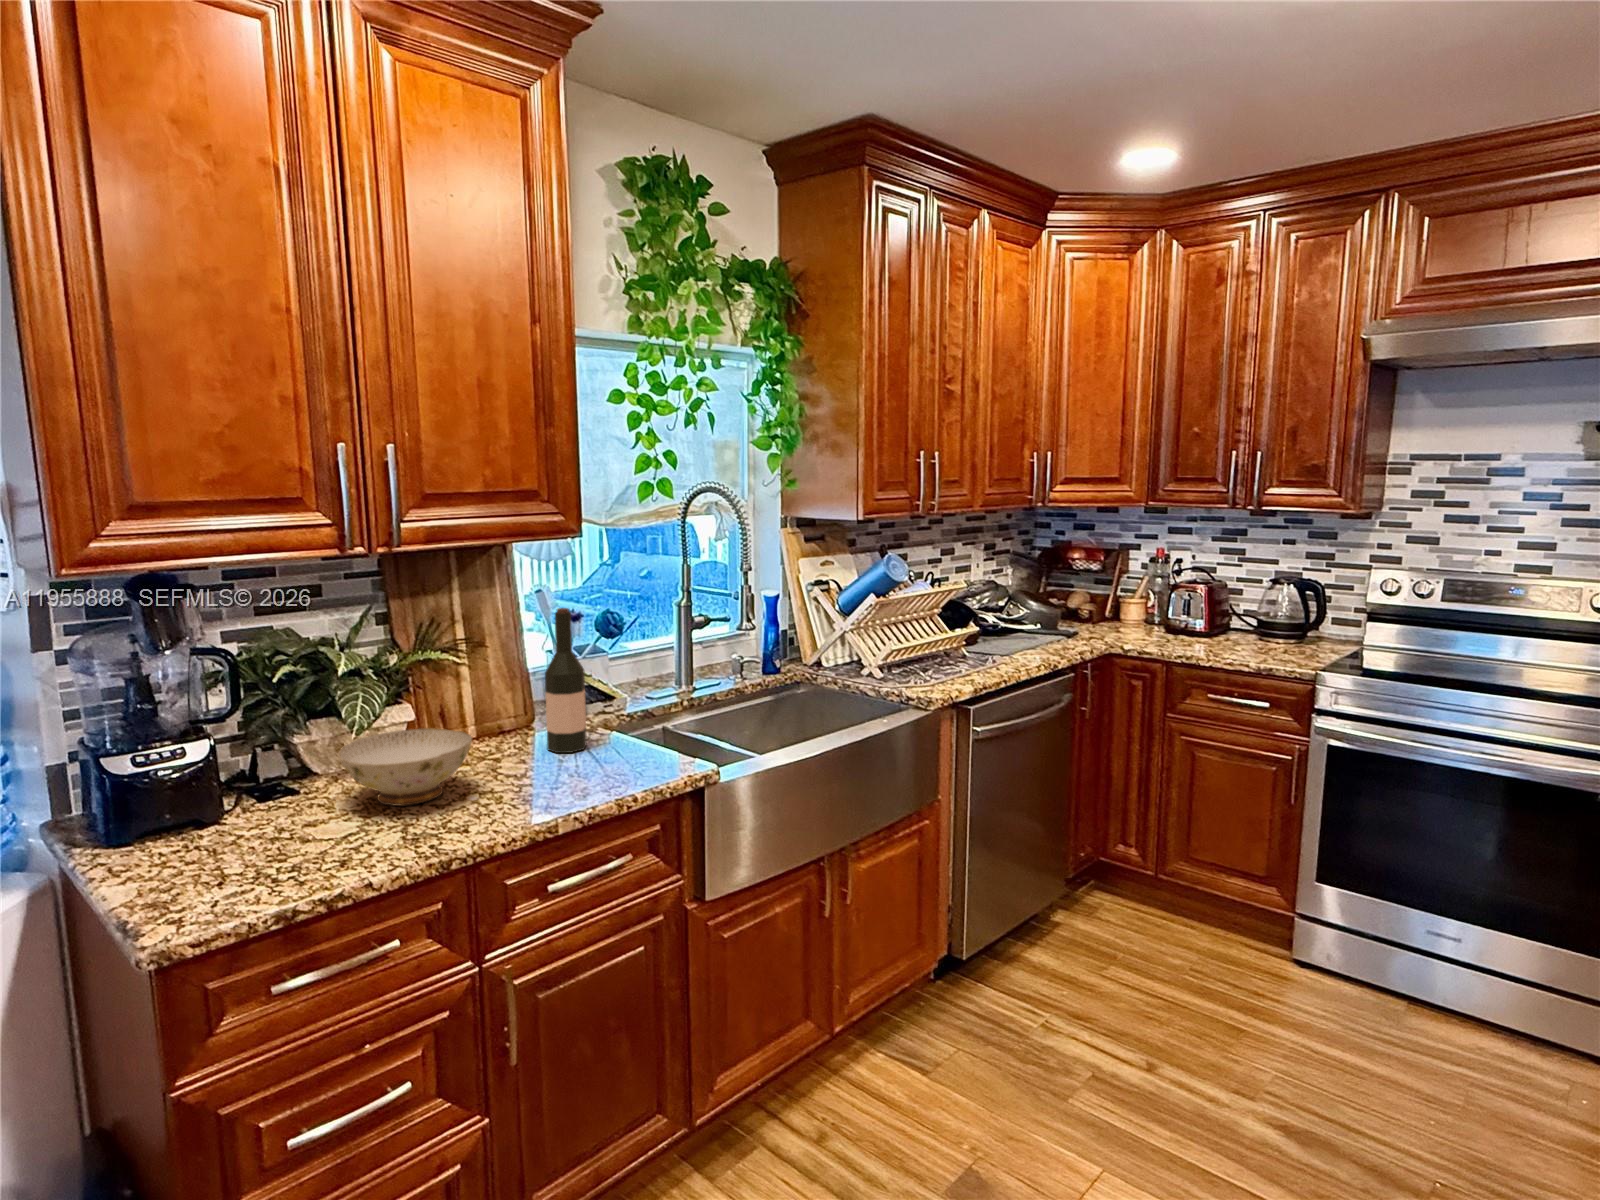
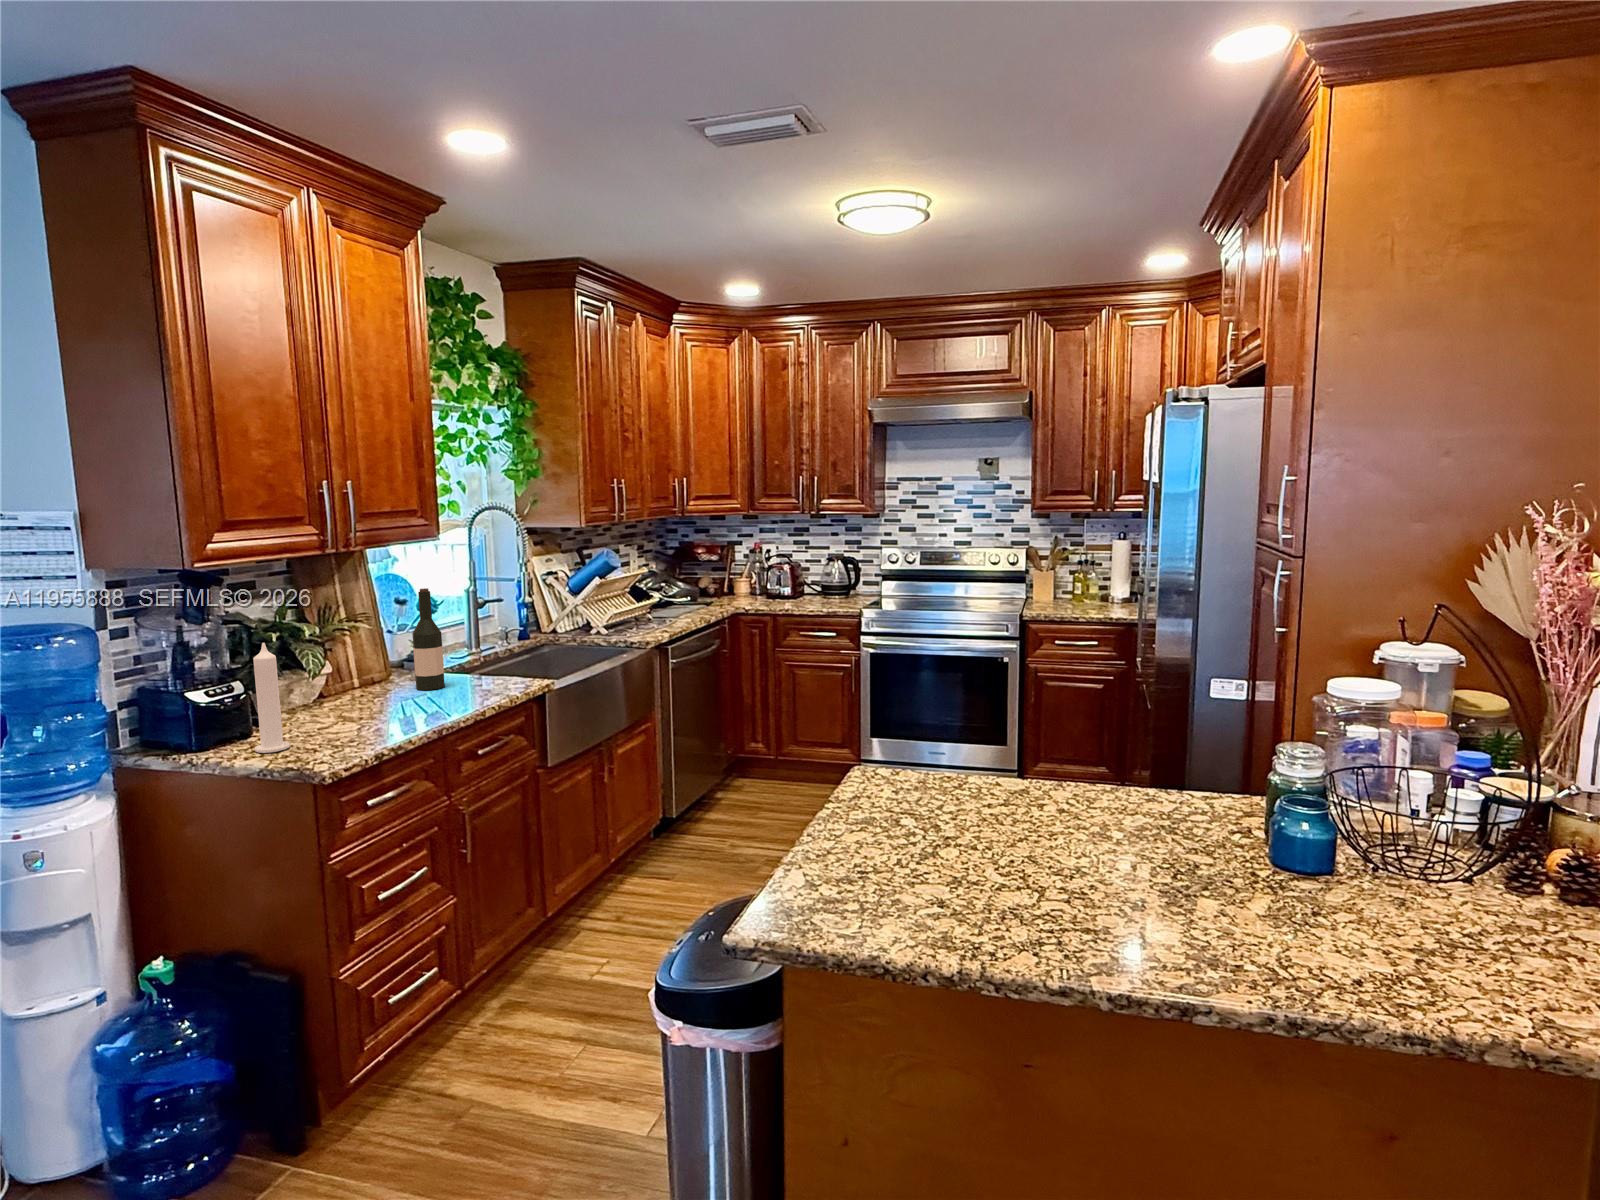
candle: none [222,690,273,849] -> present [253,643,290,753]
ceramic bowl: present [338,728,472,805] -> none [302,674,398,724]

